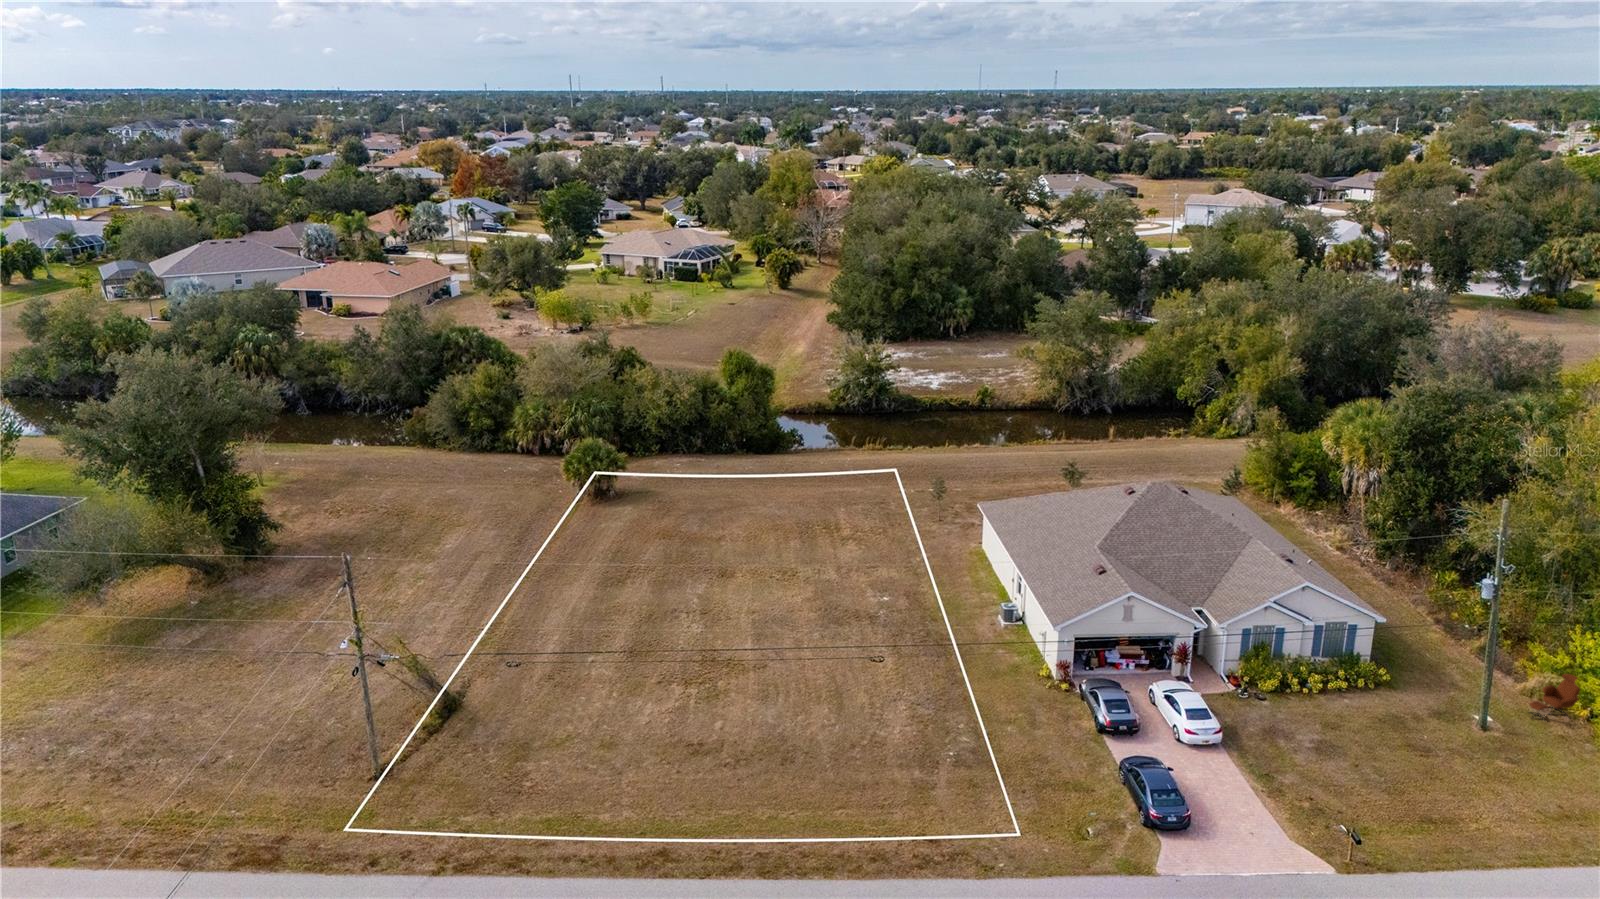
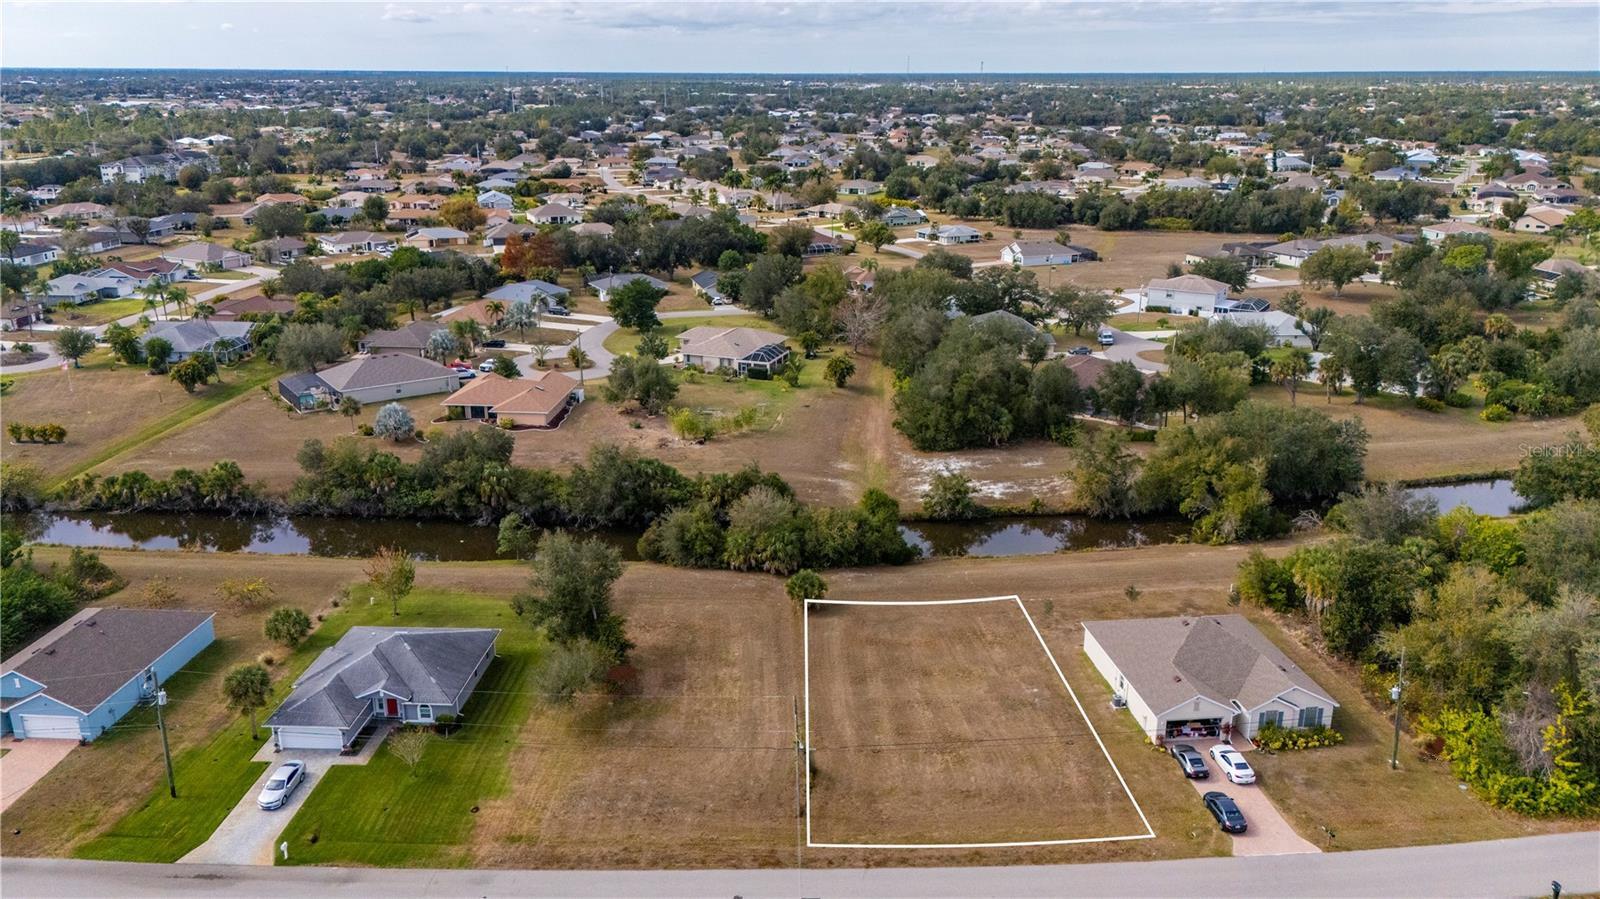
dining table: none [204,546,261,592] -> present [606,666,637,697]

